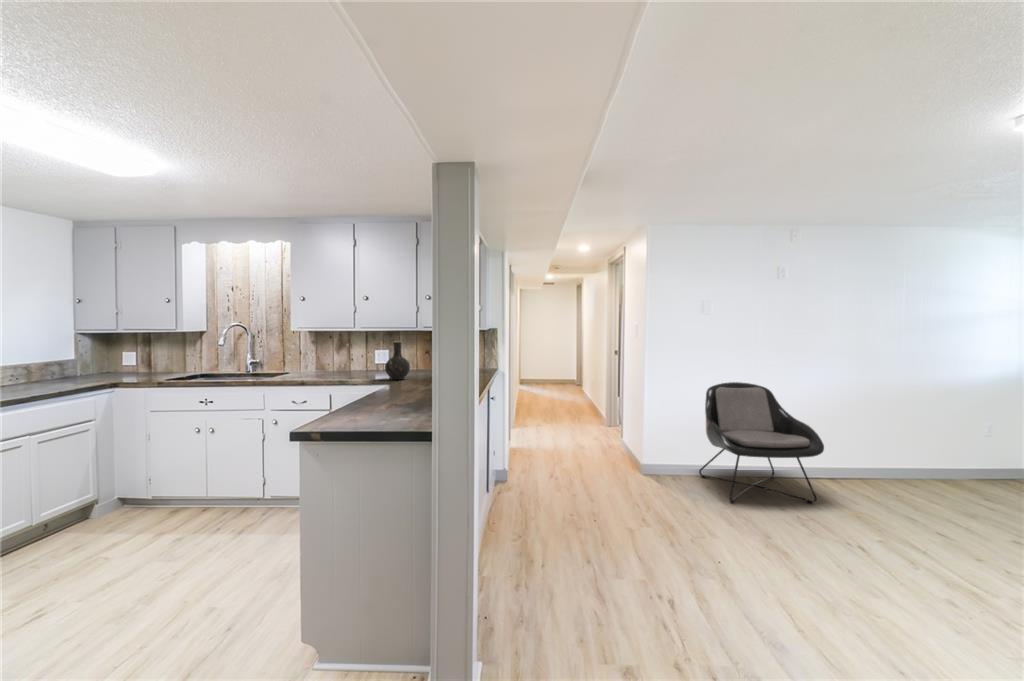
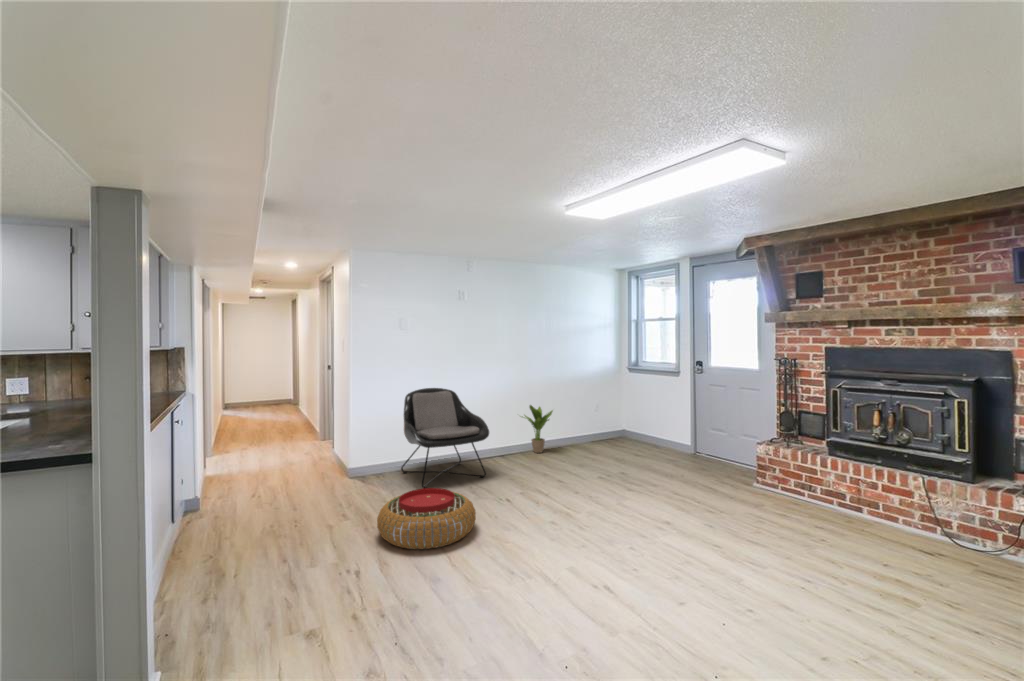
vase: present [385,341,410,380] -> none [20,365,60,411]
potted plant: none [857,415,922,481] -> present [525,405,553,453]
pouf: none [686,509,824,596] -> present [377,488,476,549]

